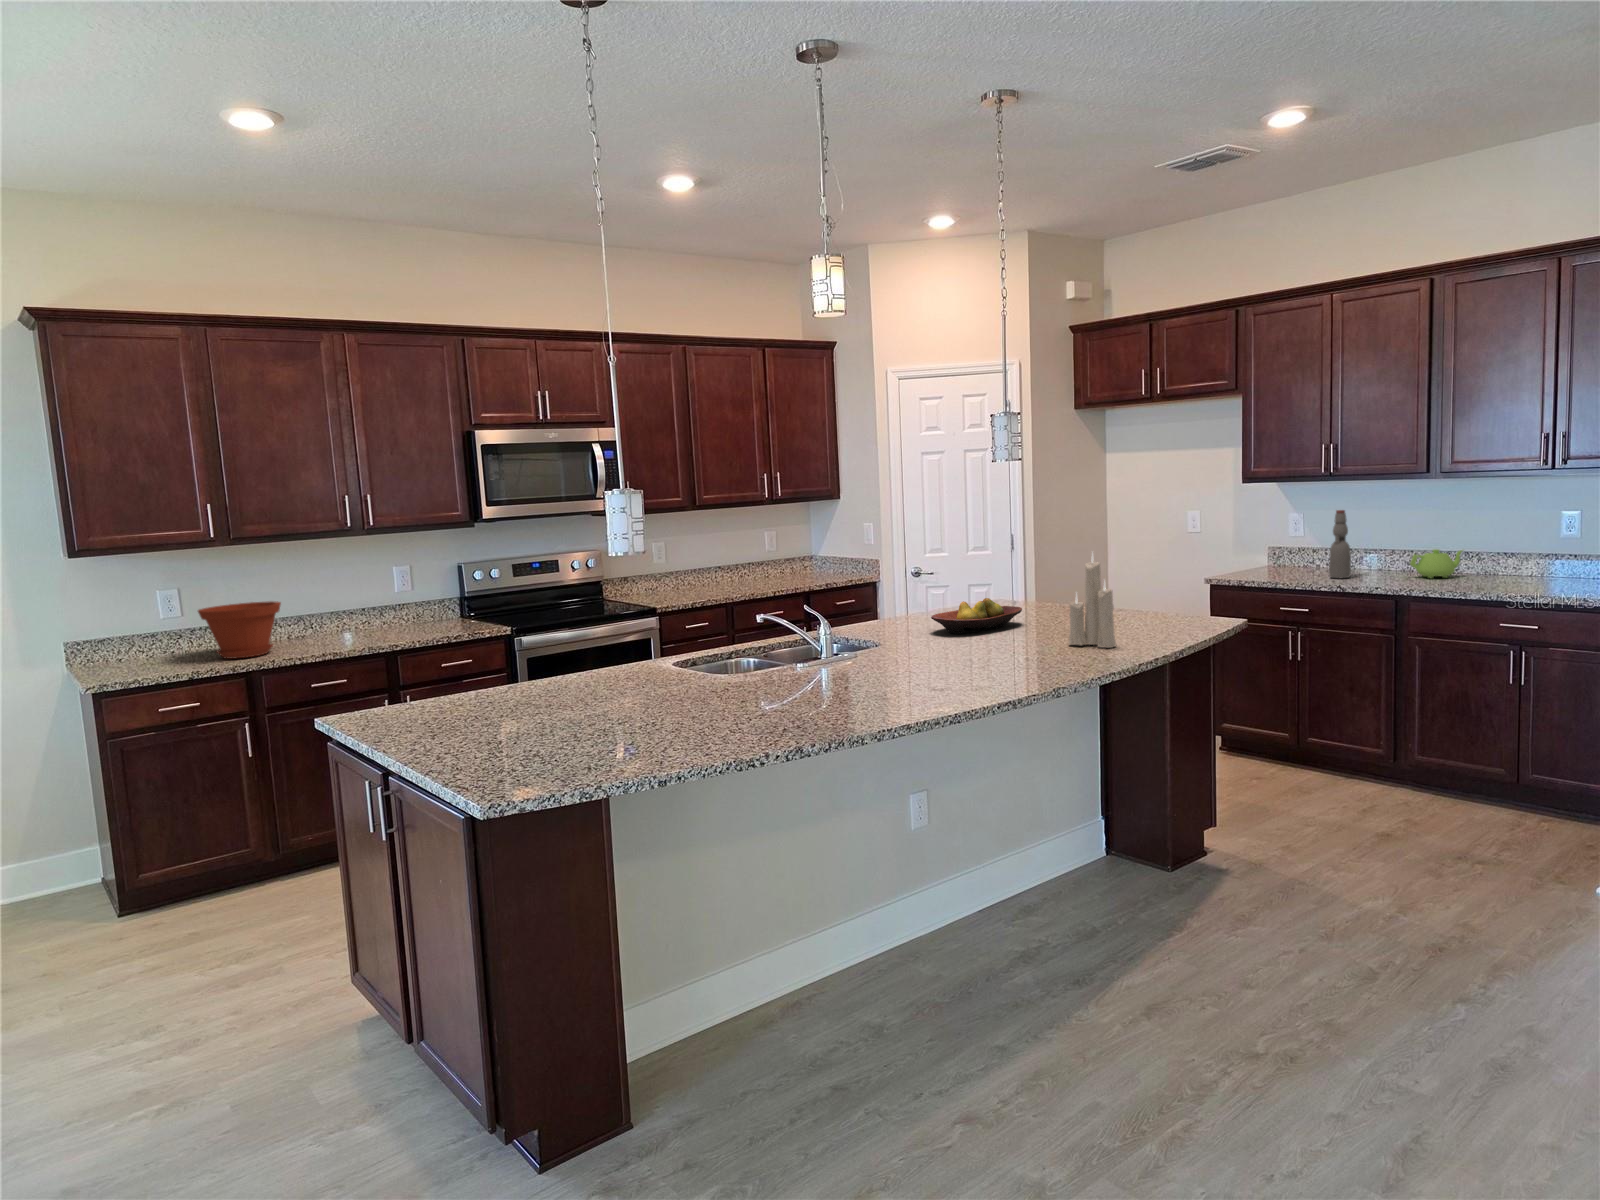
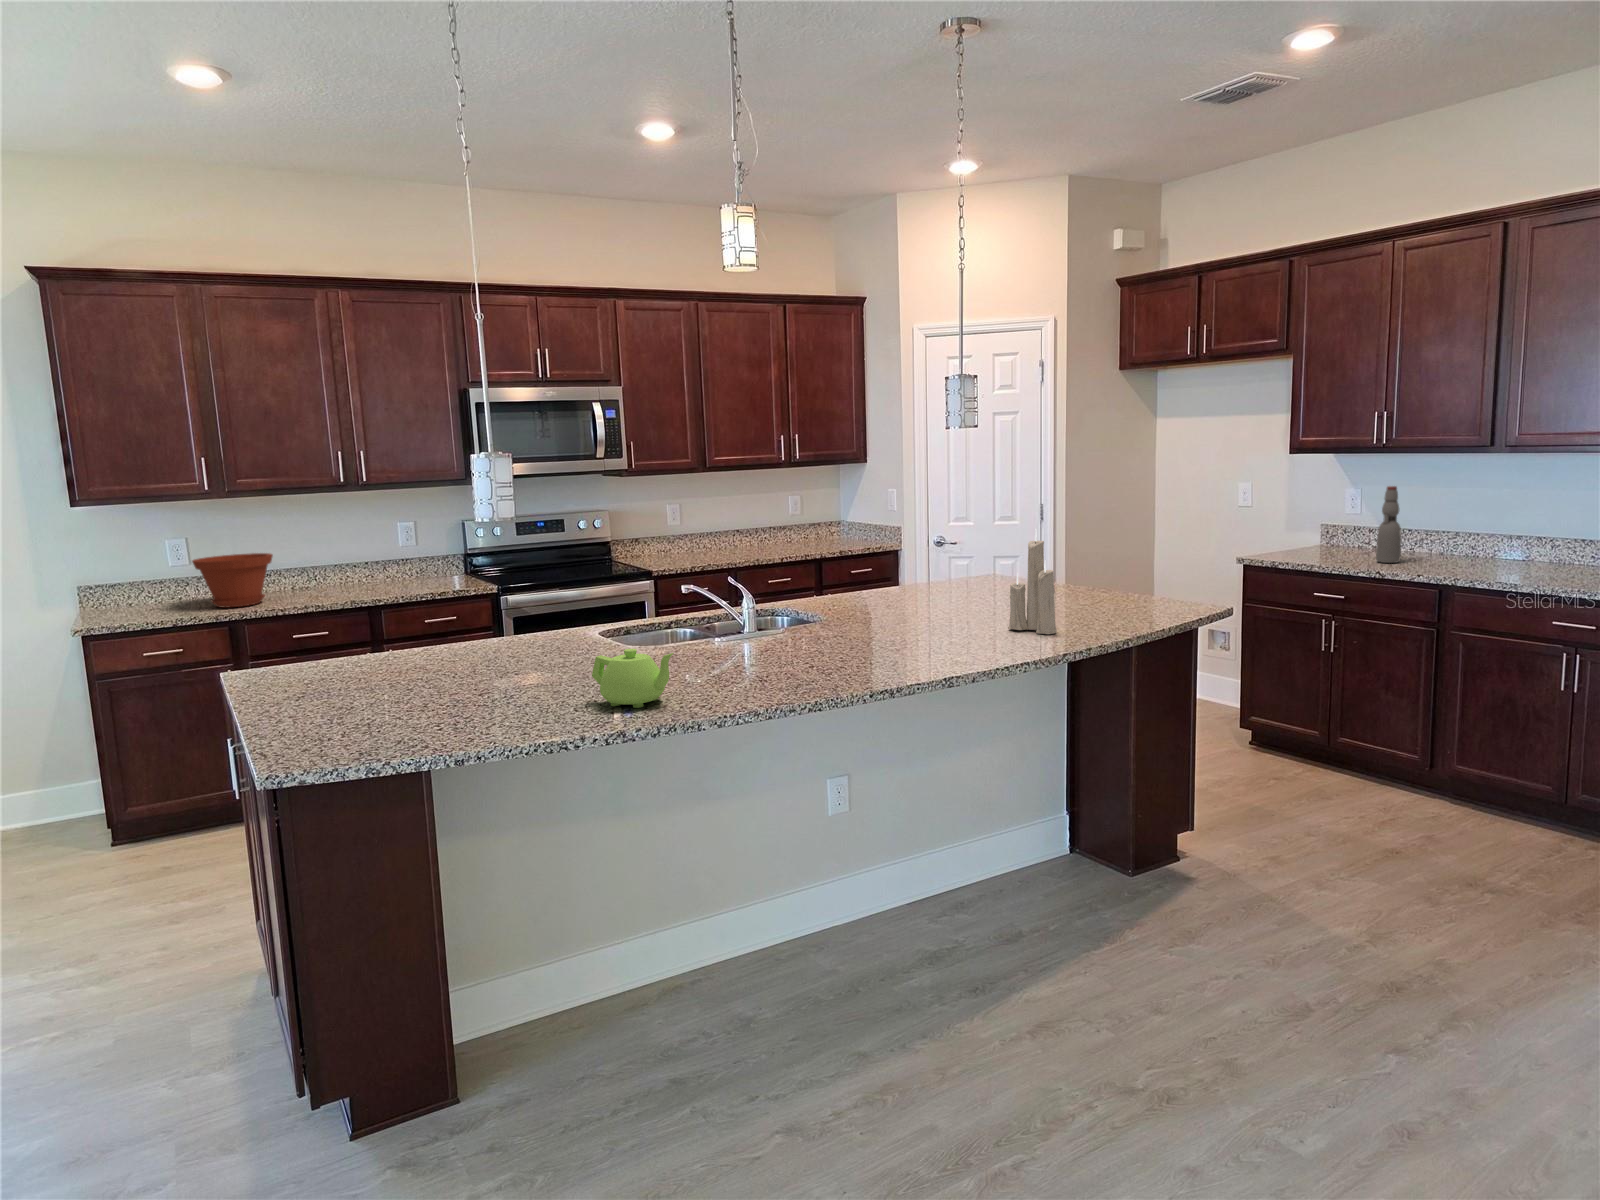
teapot: present [1410,549,1463,578] -> present [592,649,674,708]
fruit bowl: present [931,598,1022,634] -> none [885,574,987,611]

